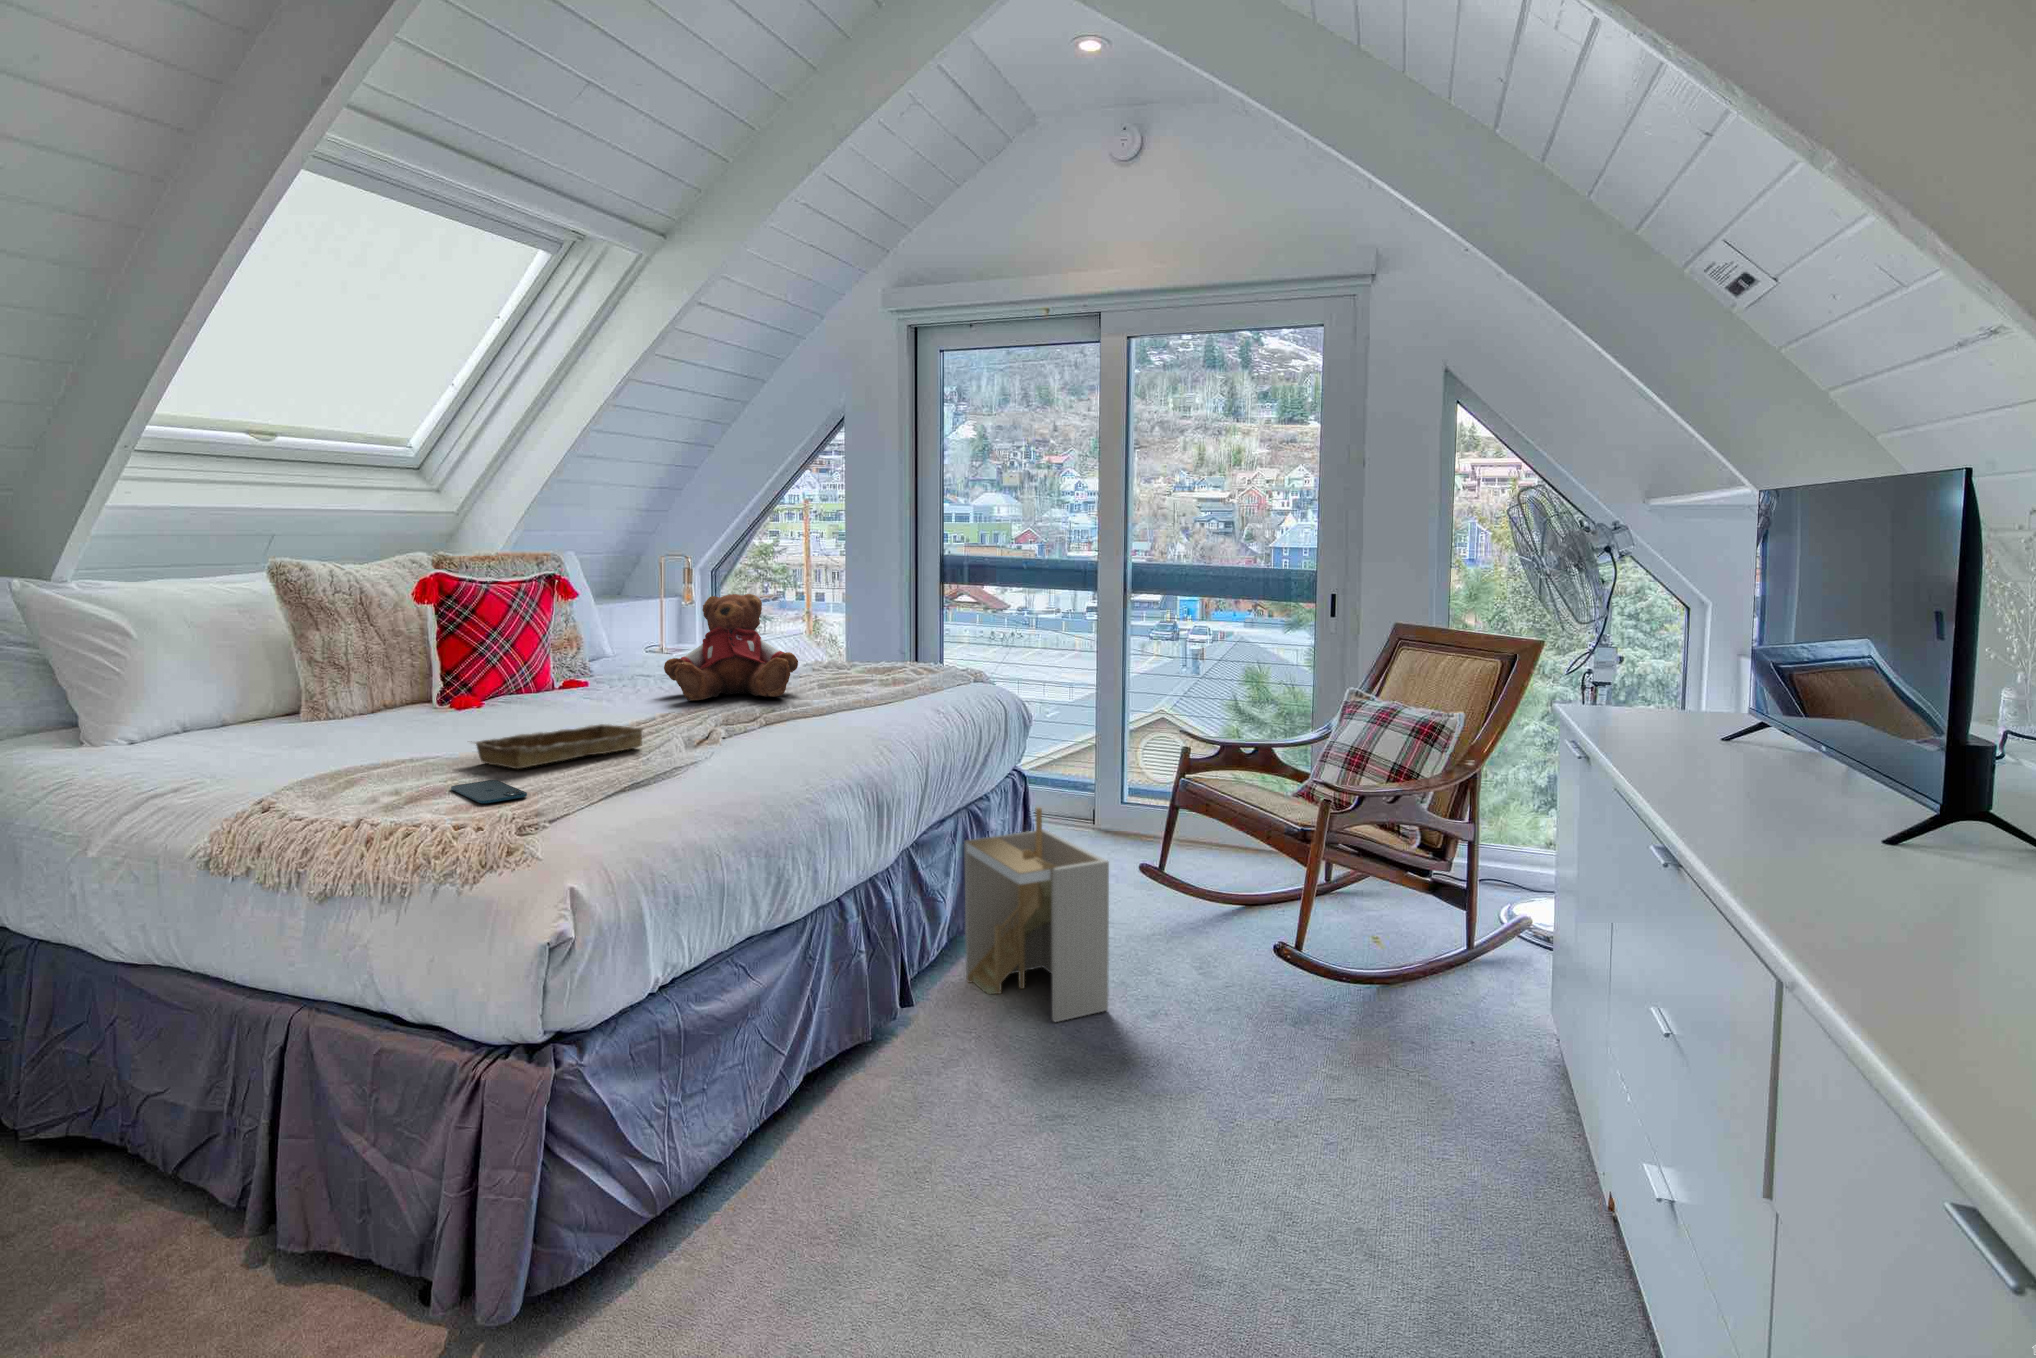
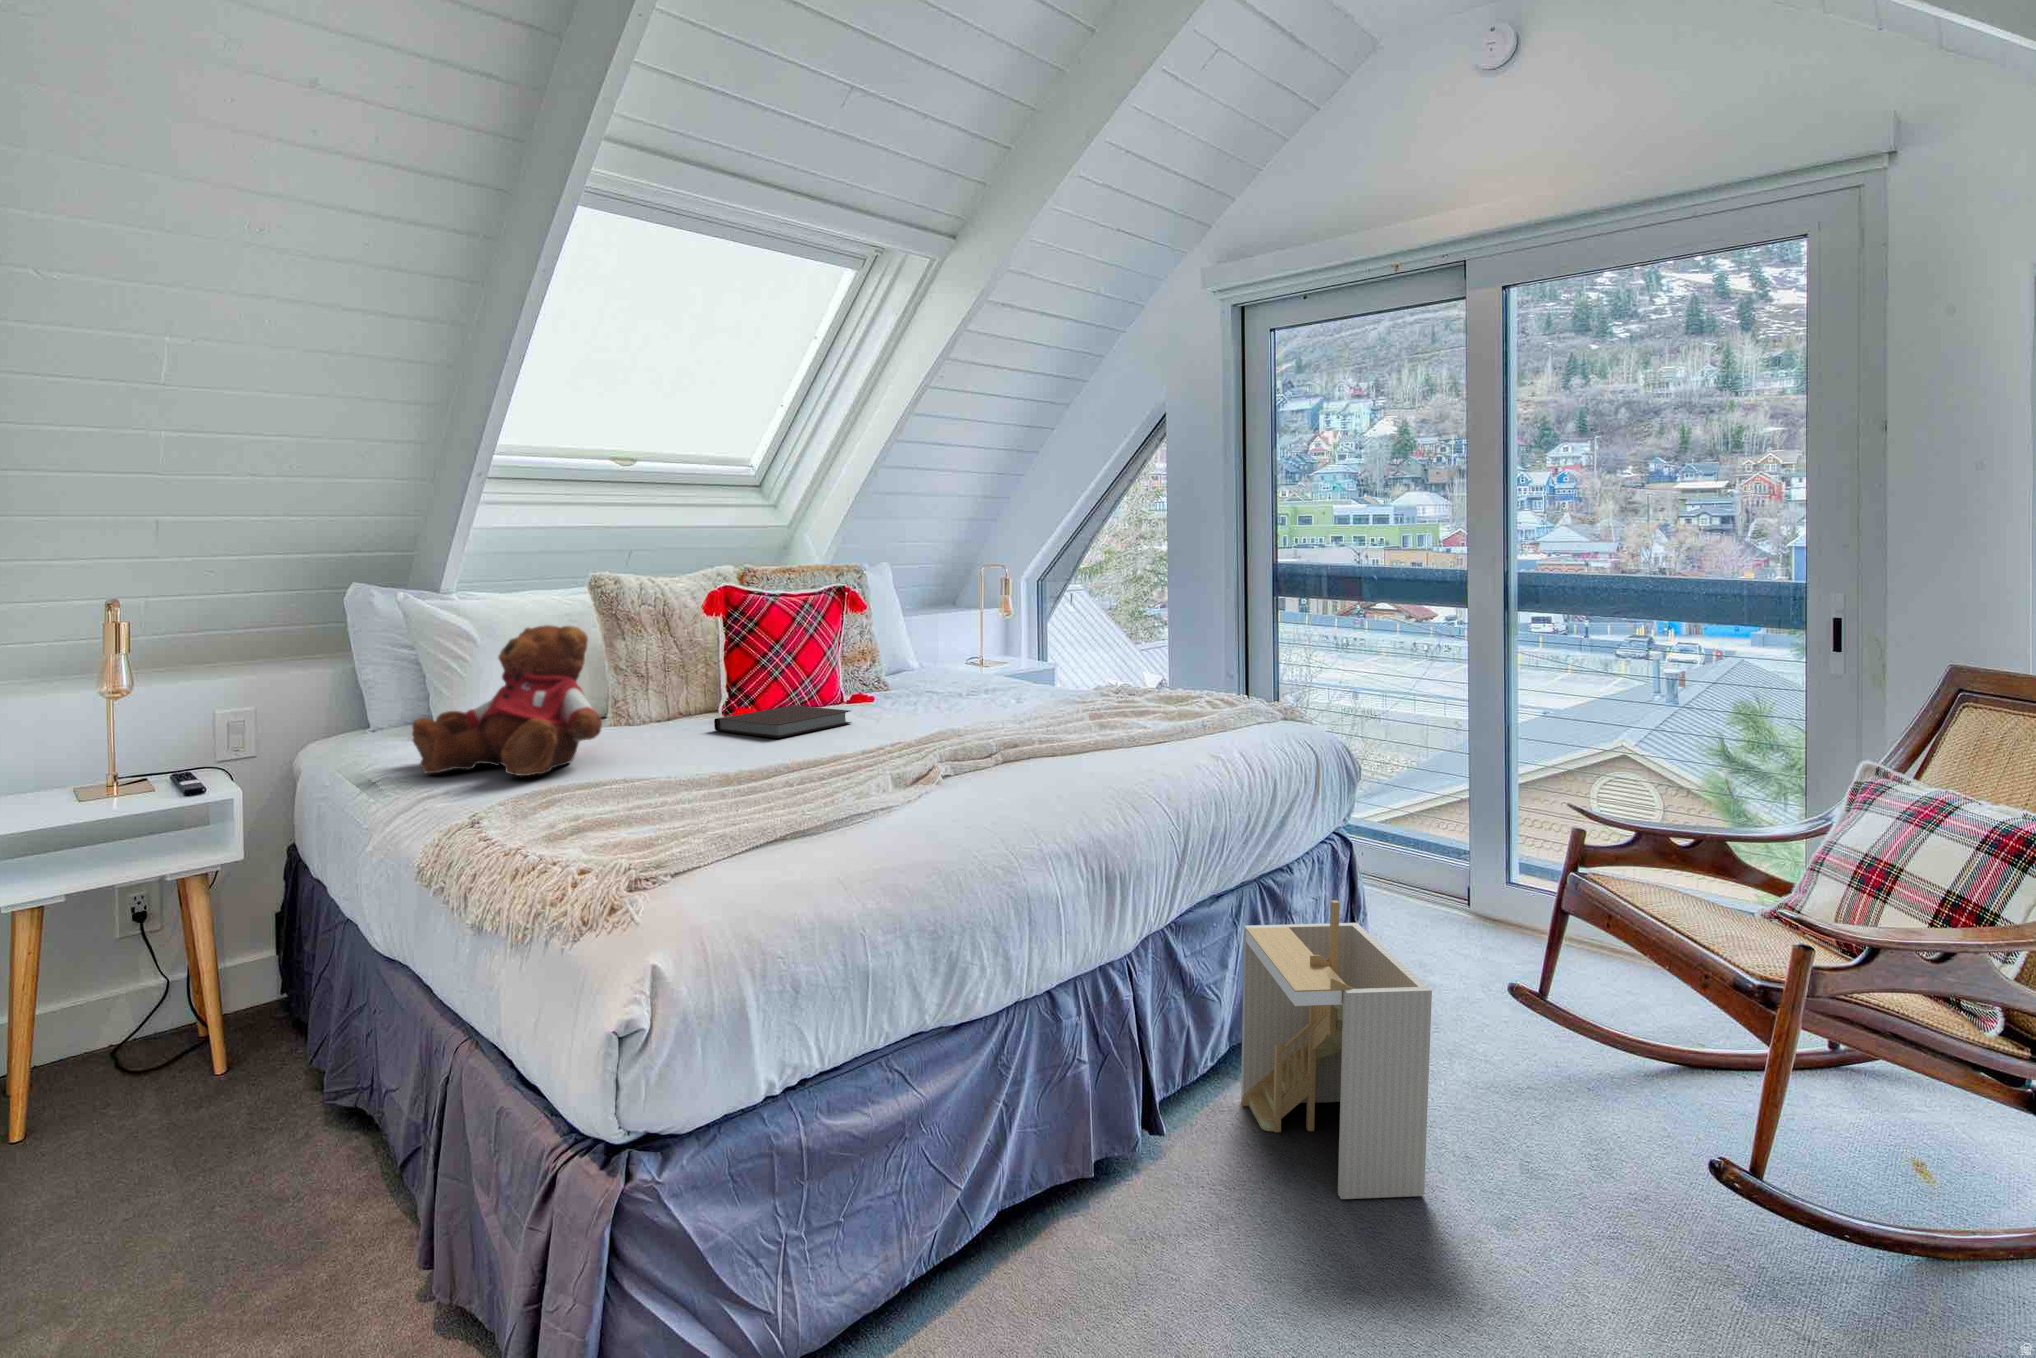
teddy bear: present [664,594,798,700] -> present [412,625,602,776]
notebook: none [457,690,591,718] -> present [714,706,851,738]
tray: present [475,724,644,769] -> none [641,752,836,800]
smartphone: present [451,780,527,803] -> none [573,813,632,846]

